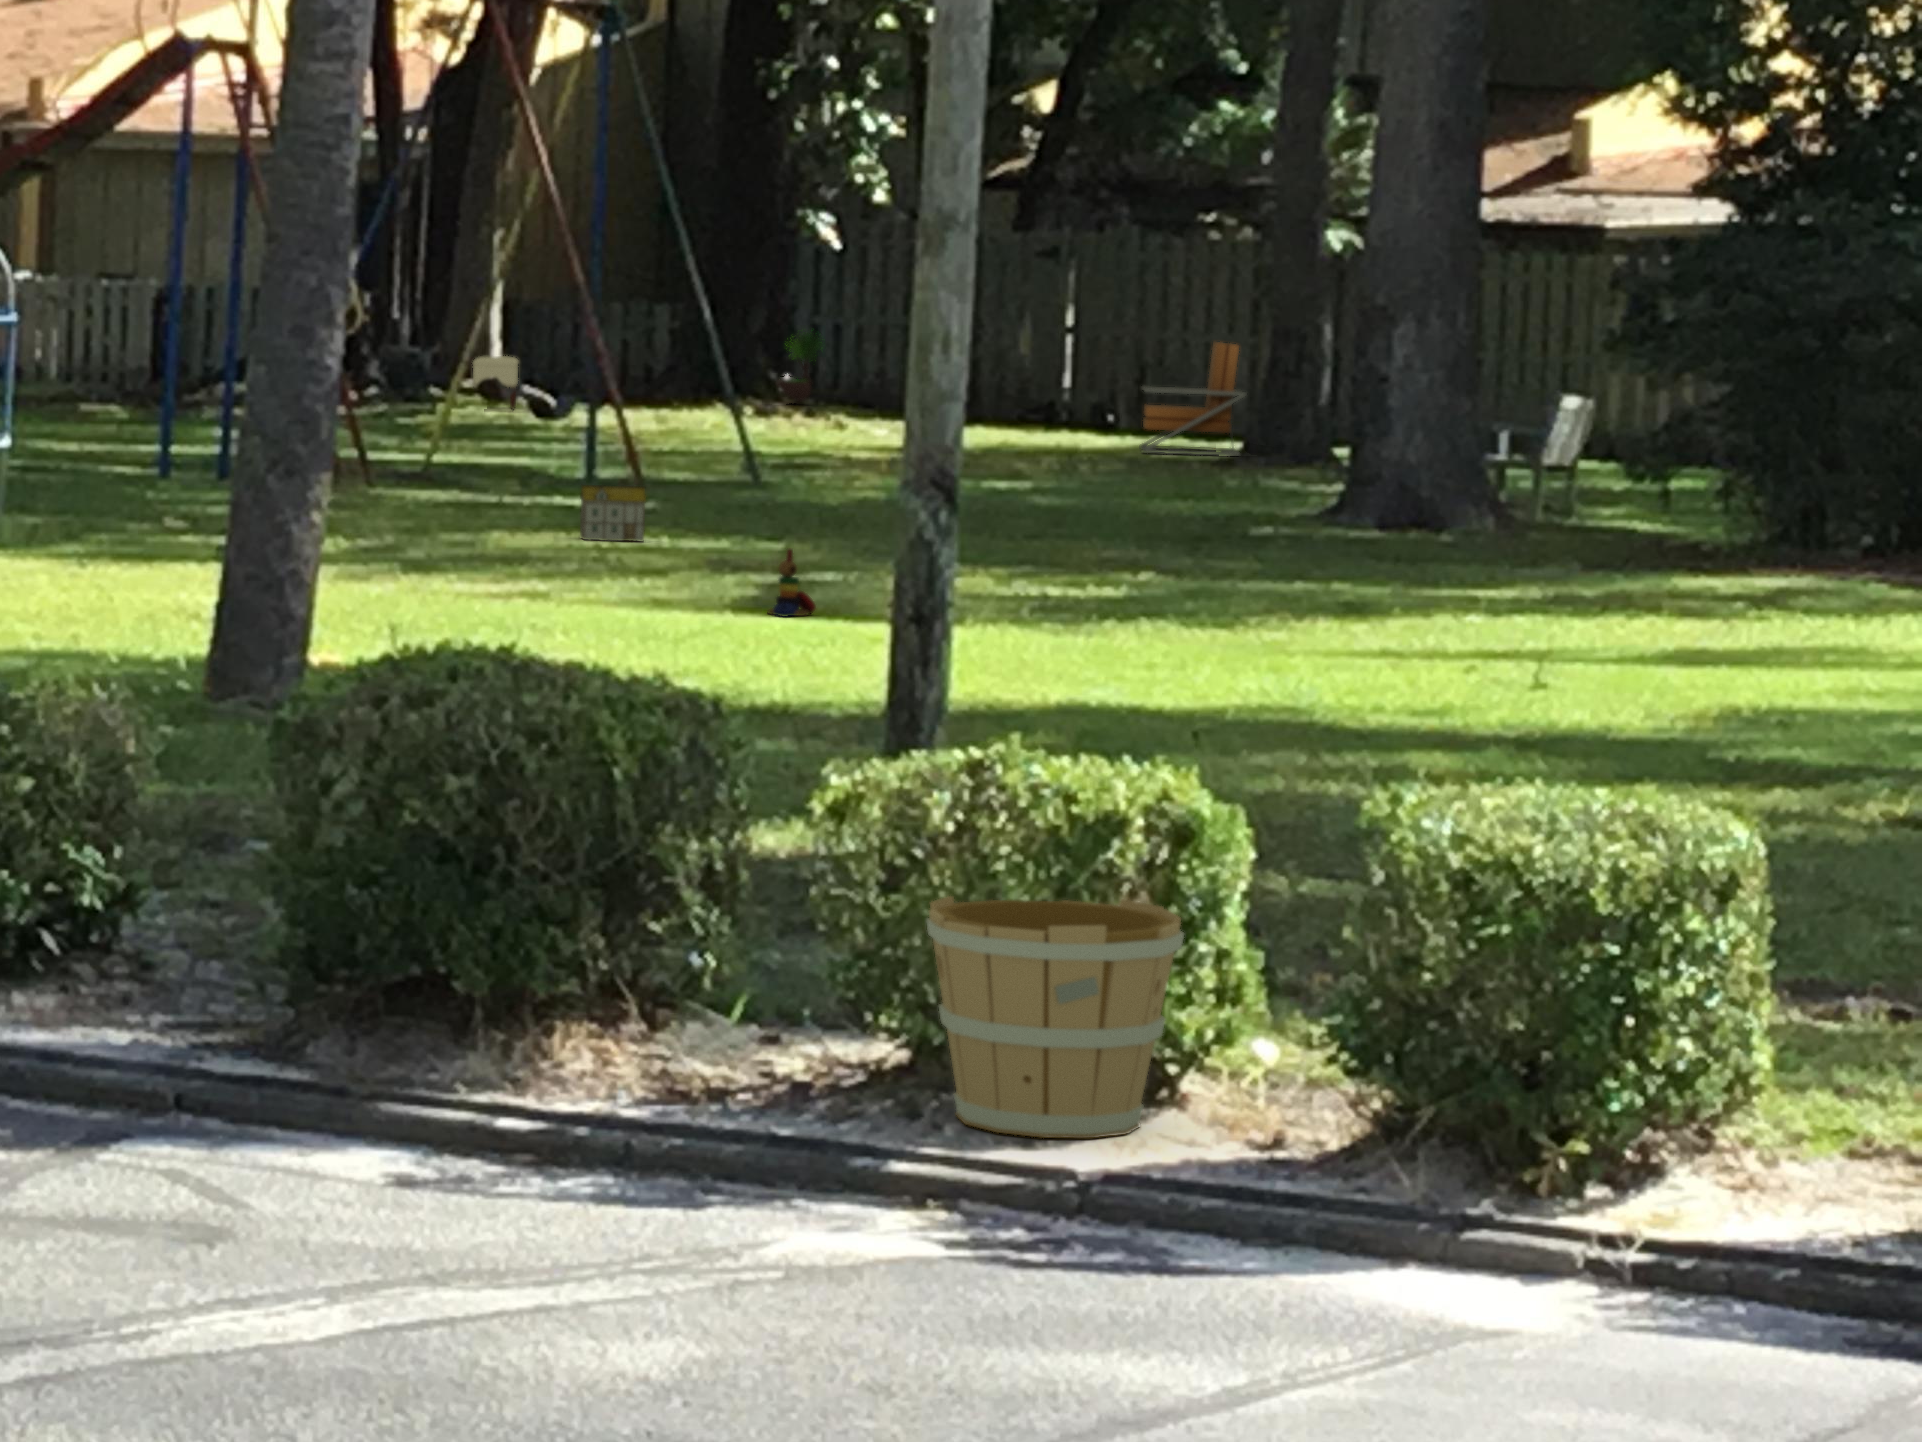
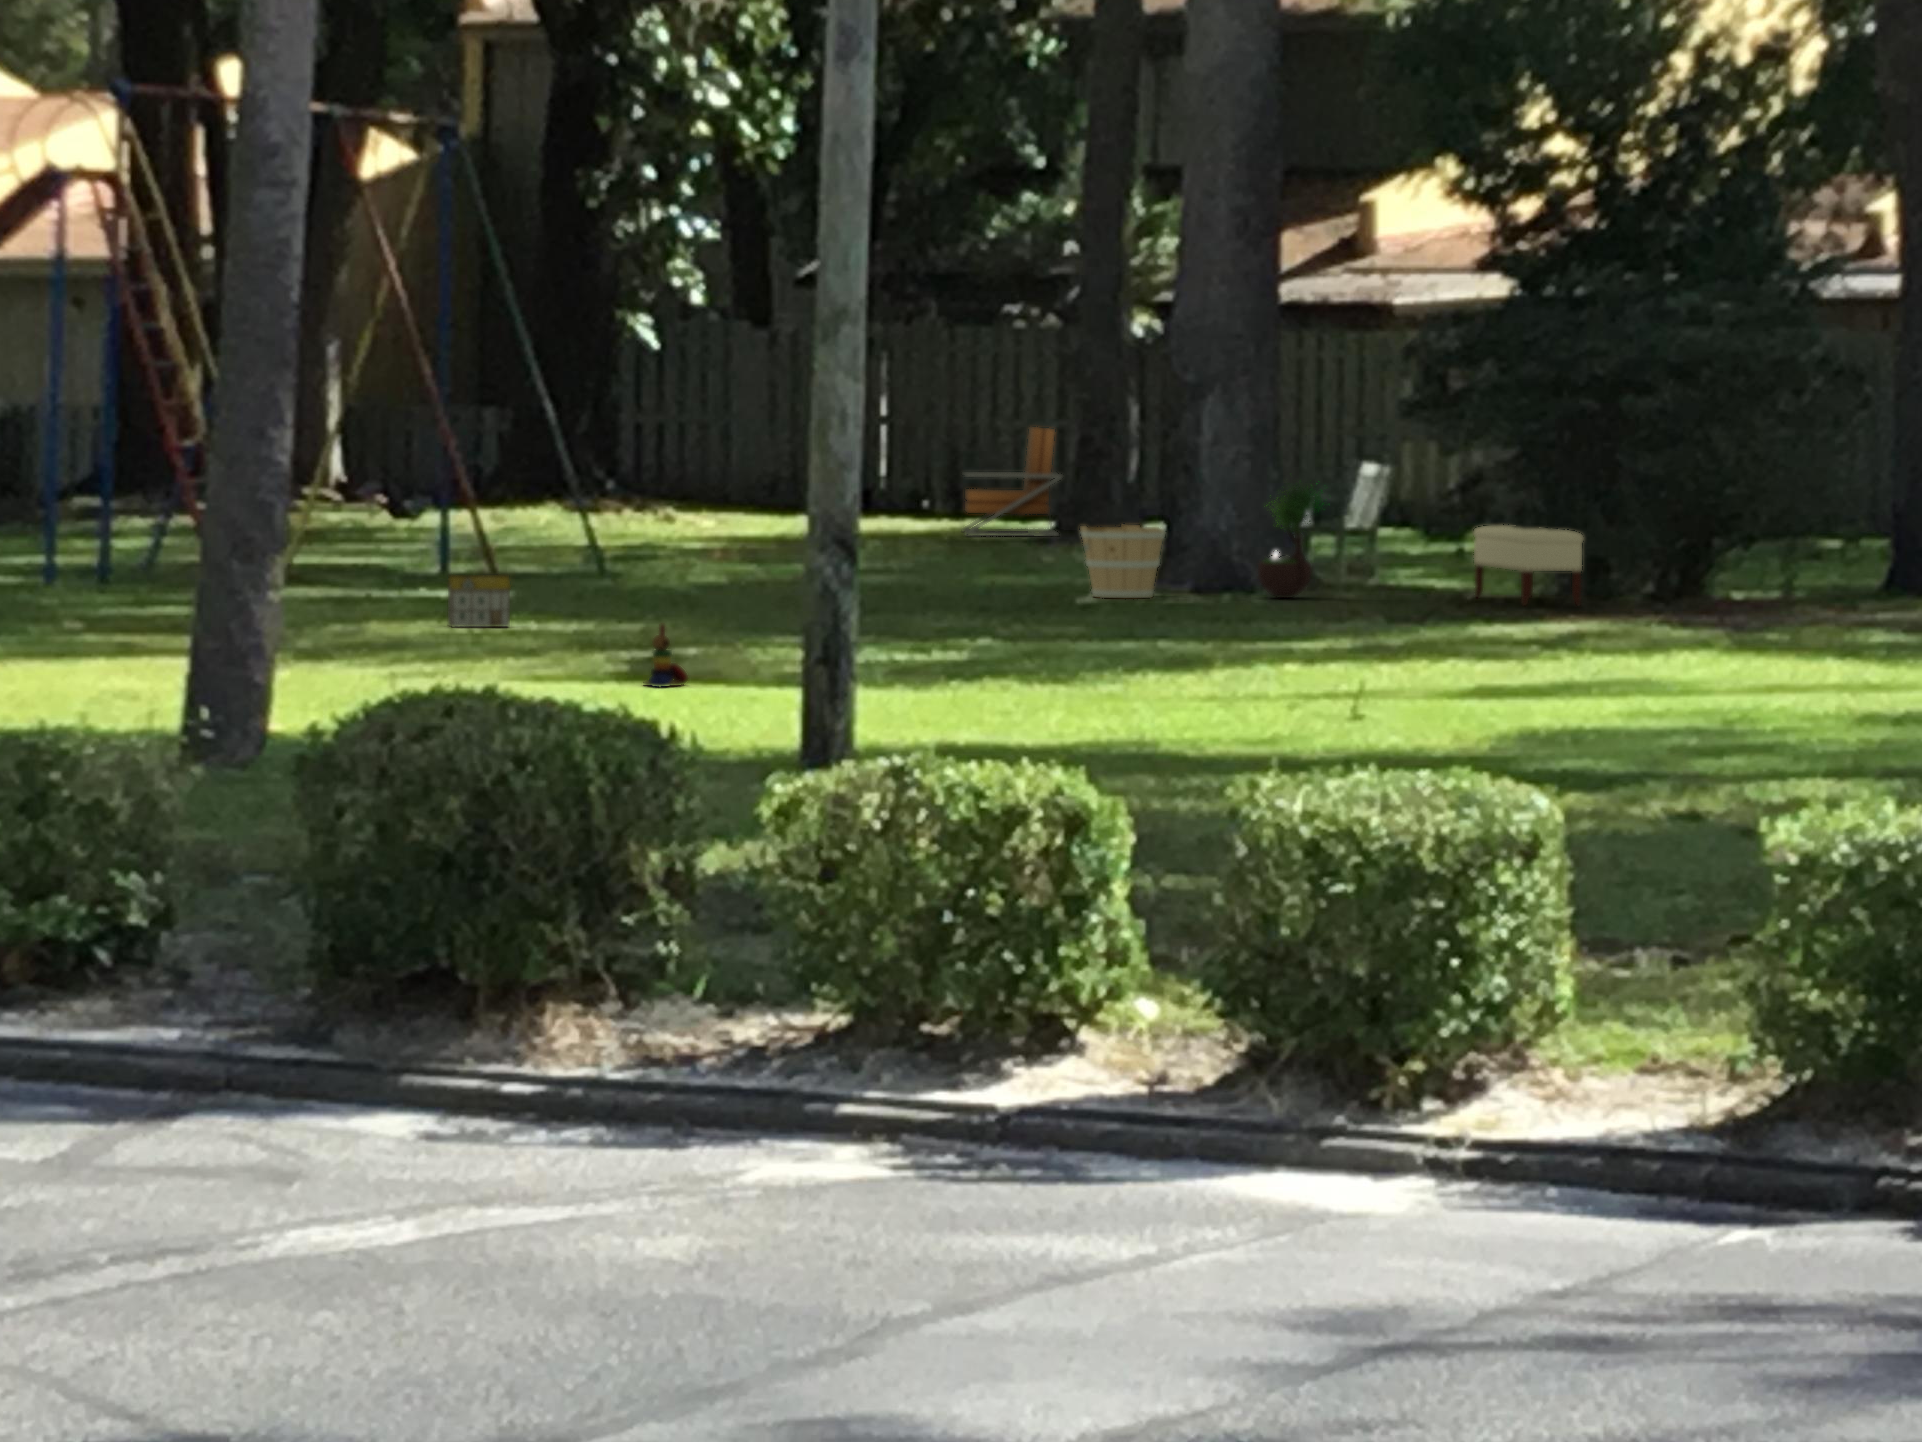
potted tree: present [777,332,822,403] -> present [1258,481,1324,598]
bench: present [473,356,518,410] -> present [1474,525,1583,606]
wooden bucket: present [927,896,1184,1138] -> present [1081,525,1166,598]

